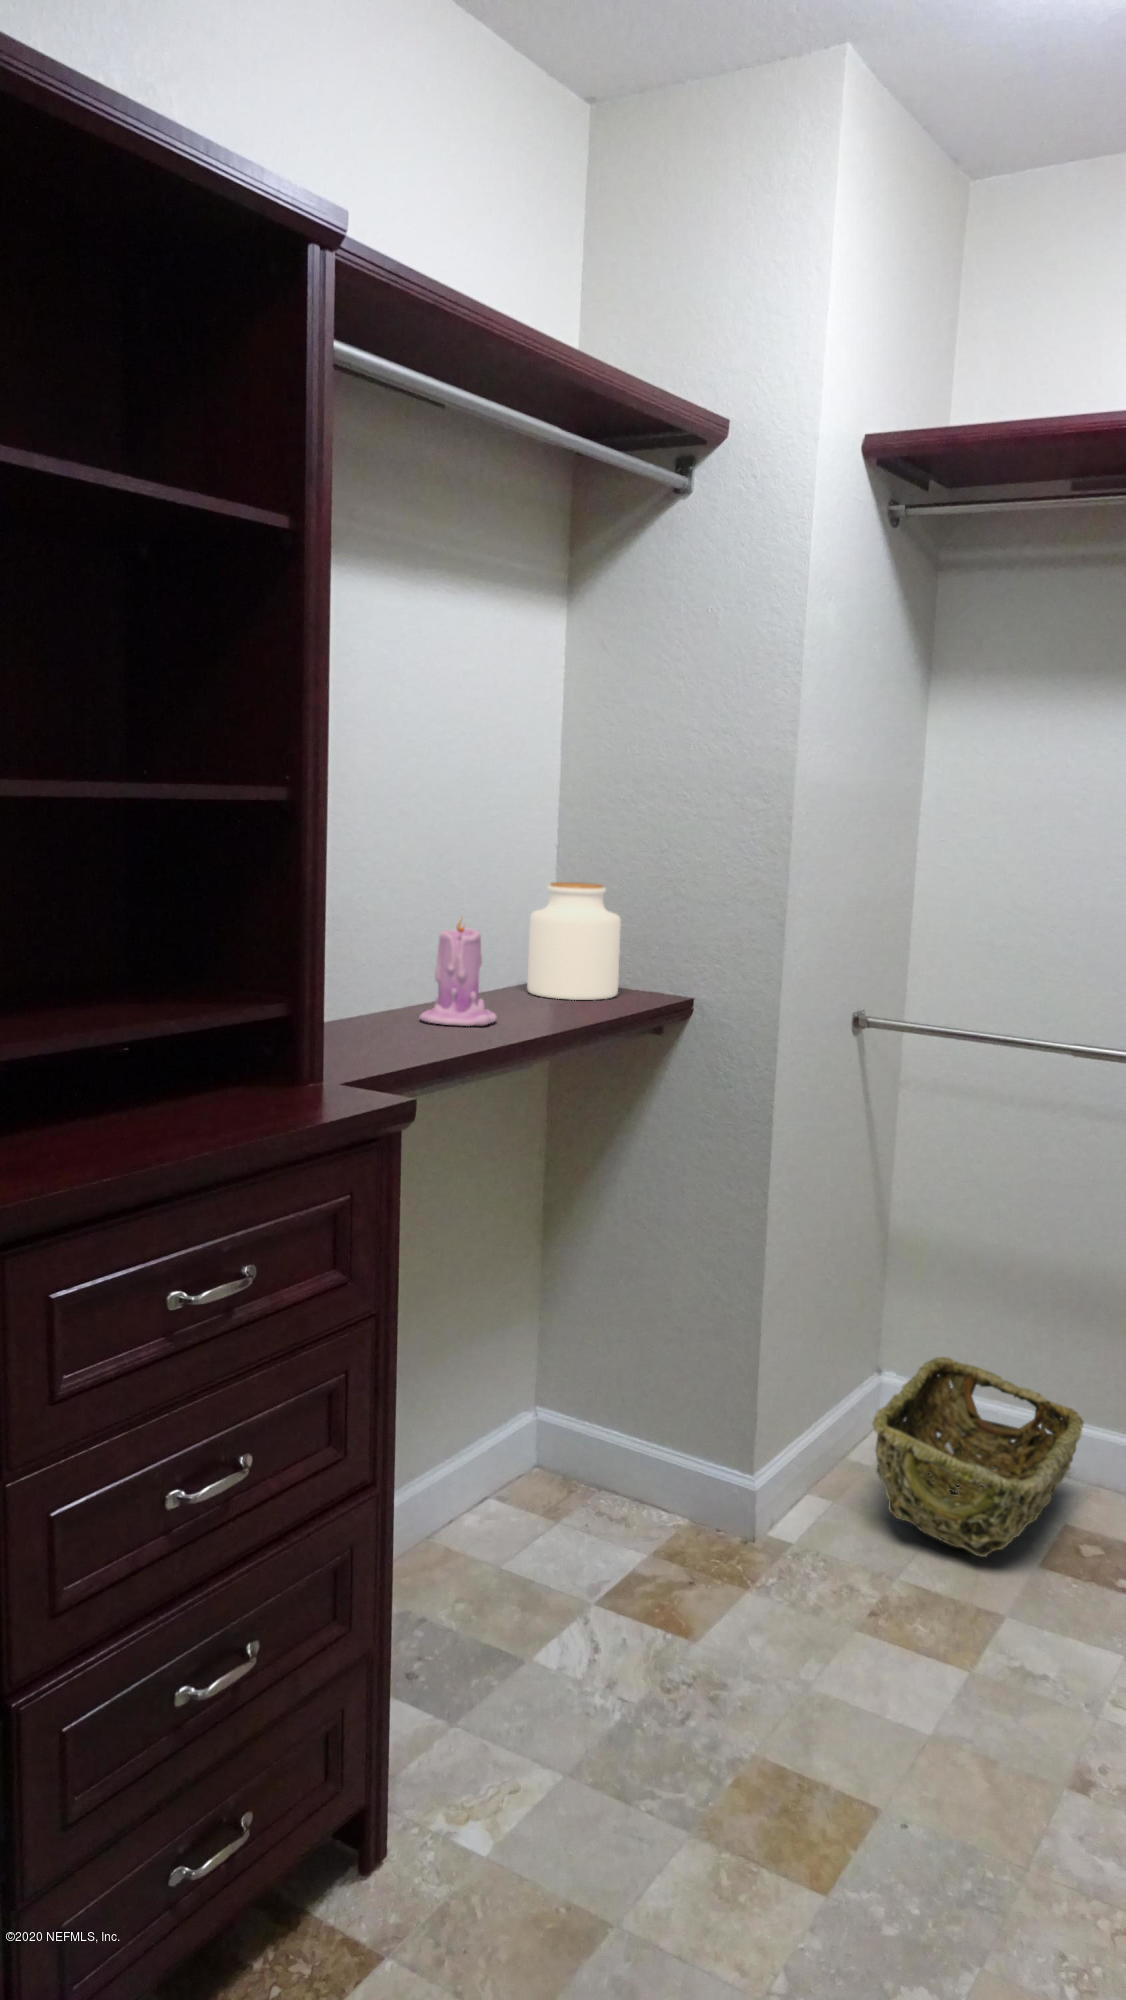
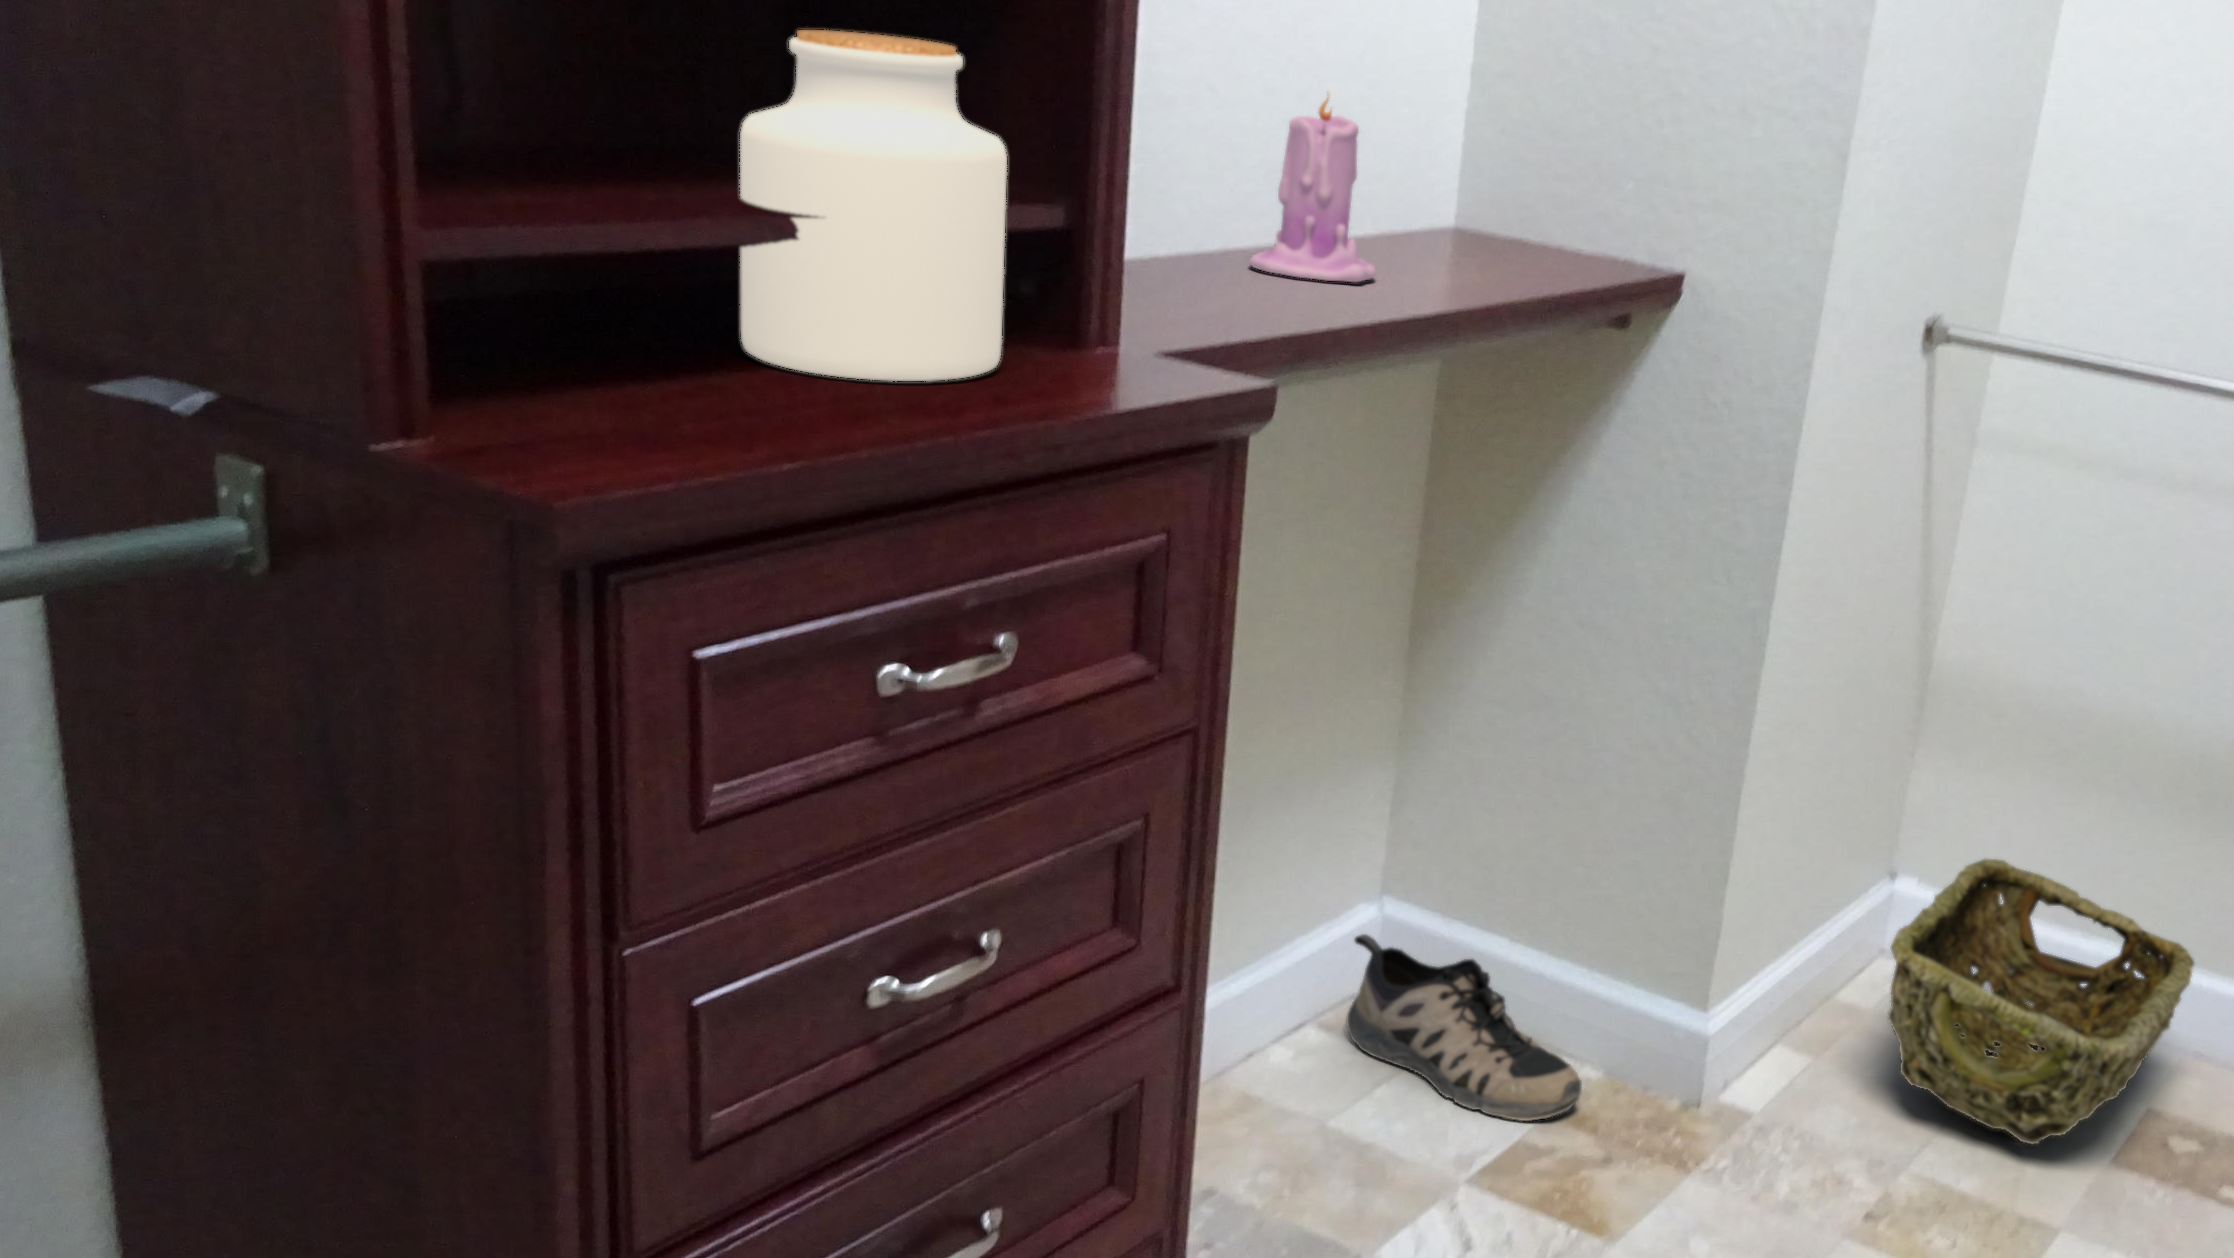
jar: present [527,882,621,1000] -> present [740,30,1007,381]
shoe: none [517,1433,674,1558] -> present [1347,934,1582,1121]

